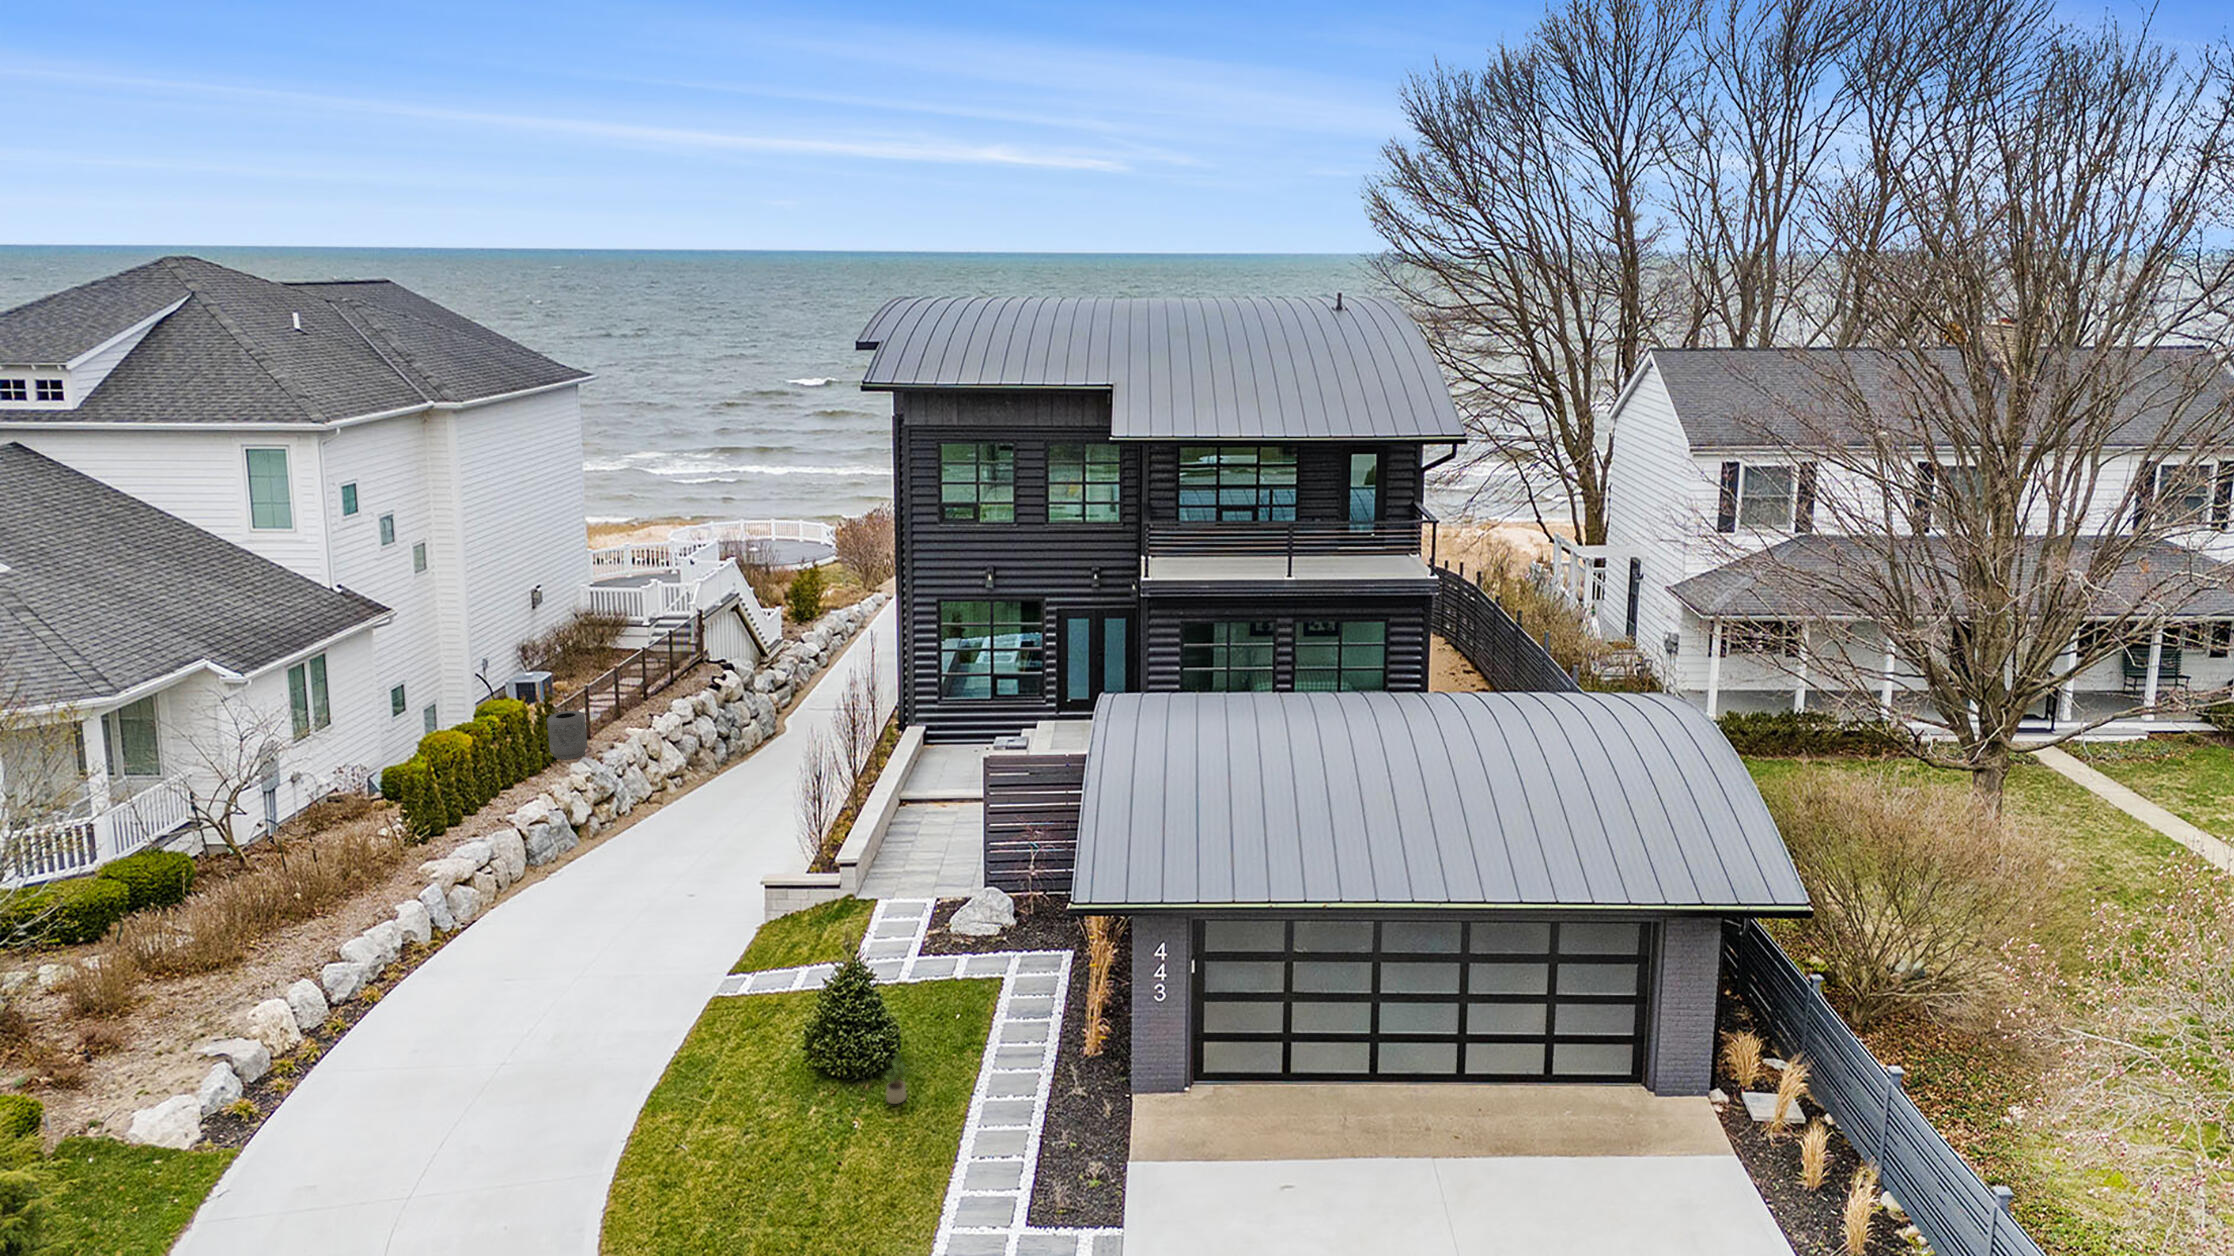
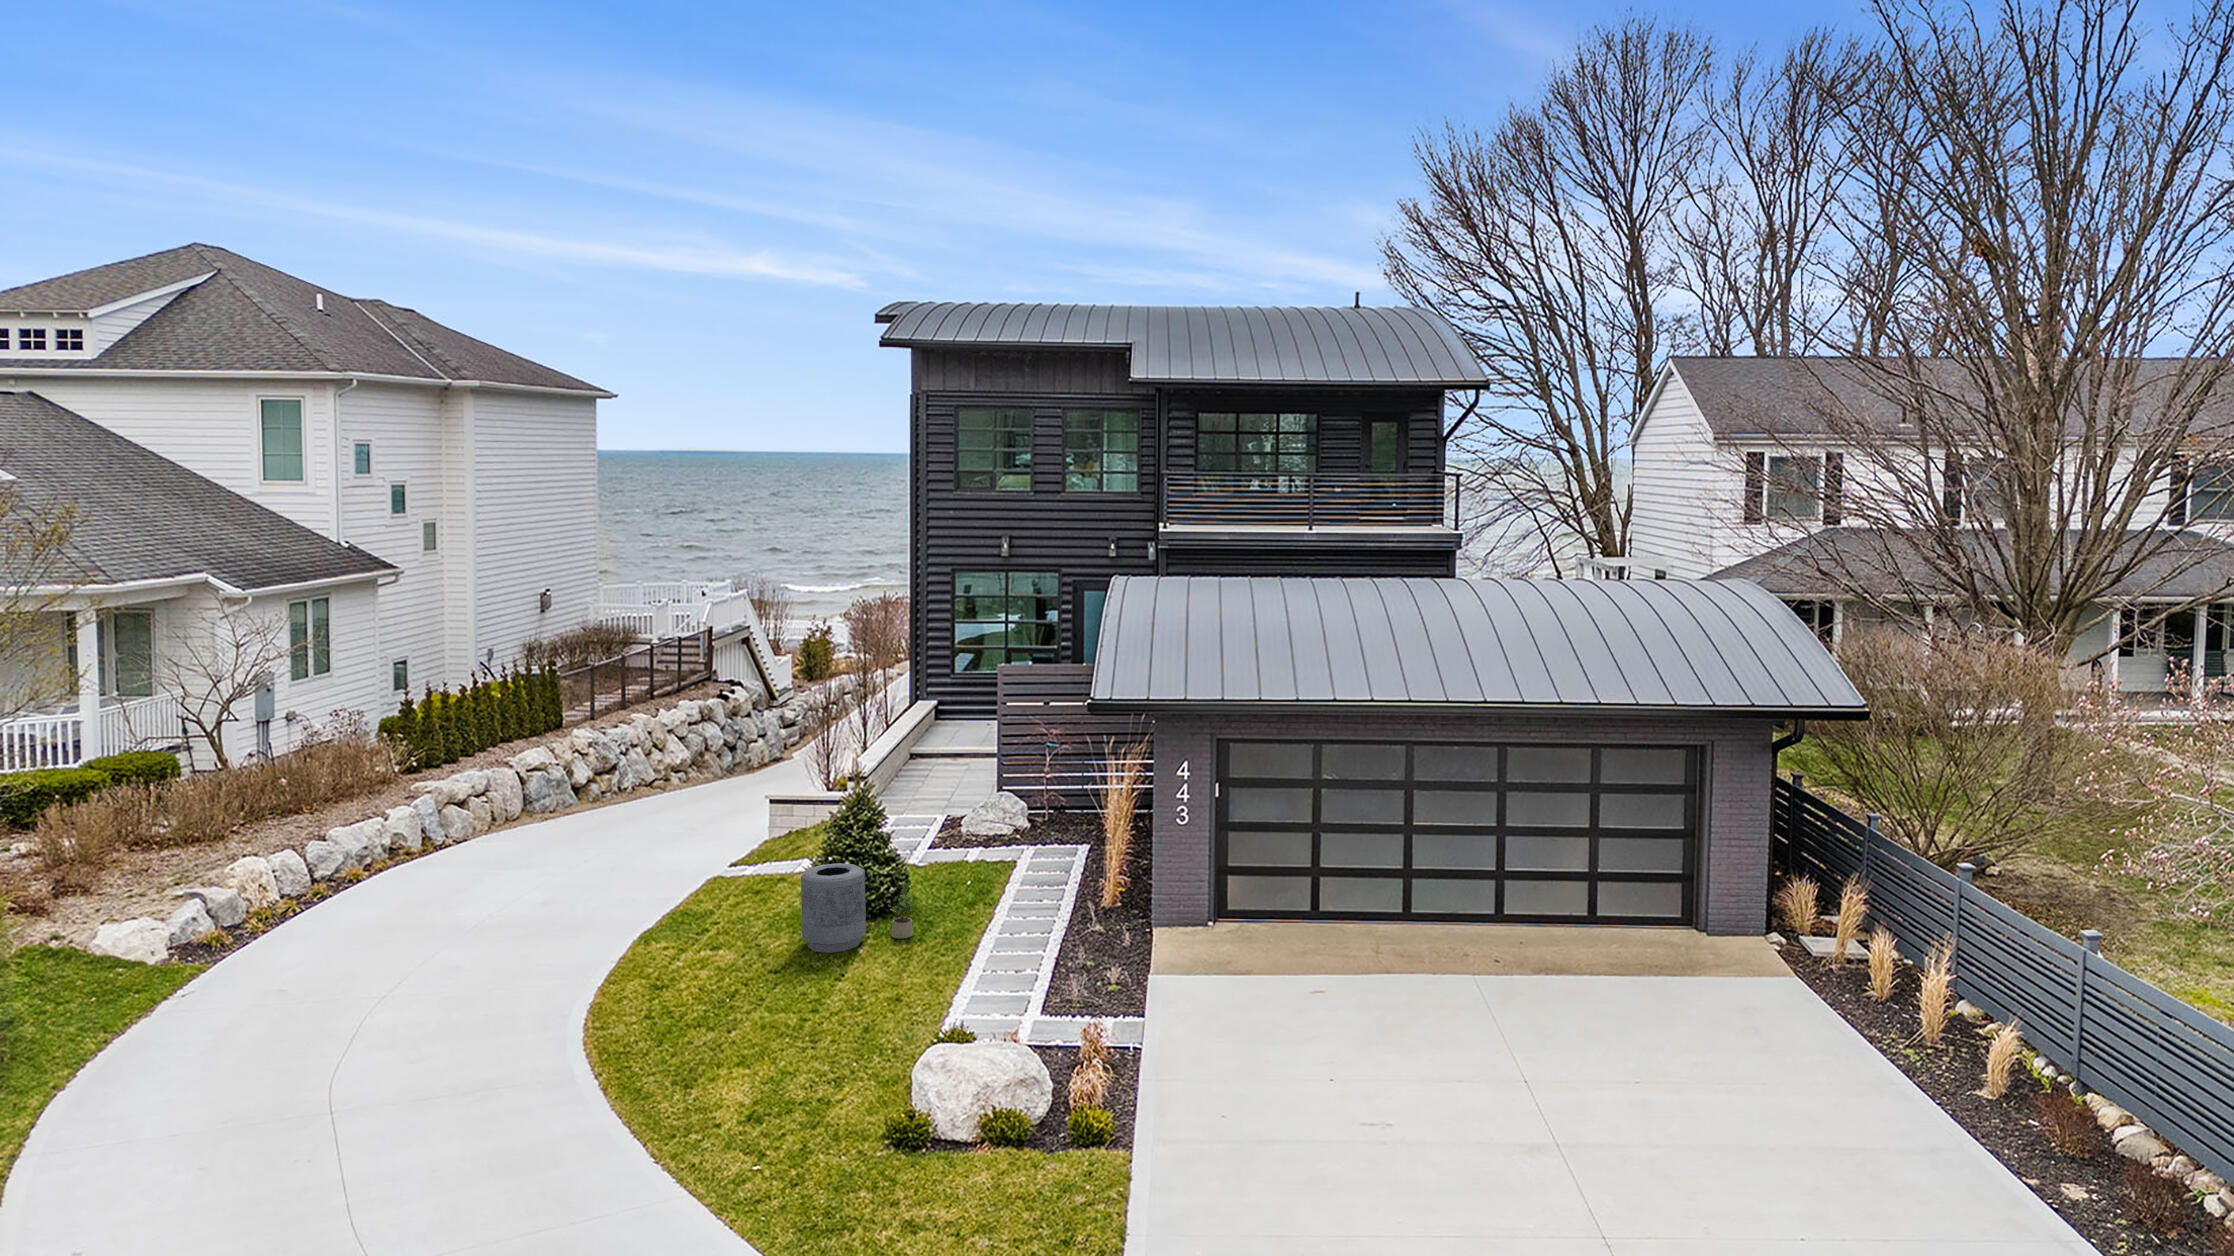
trash can: present [547,711,588,760] -> present [801,863,866,953]

